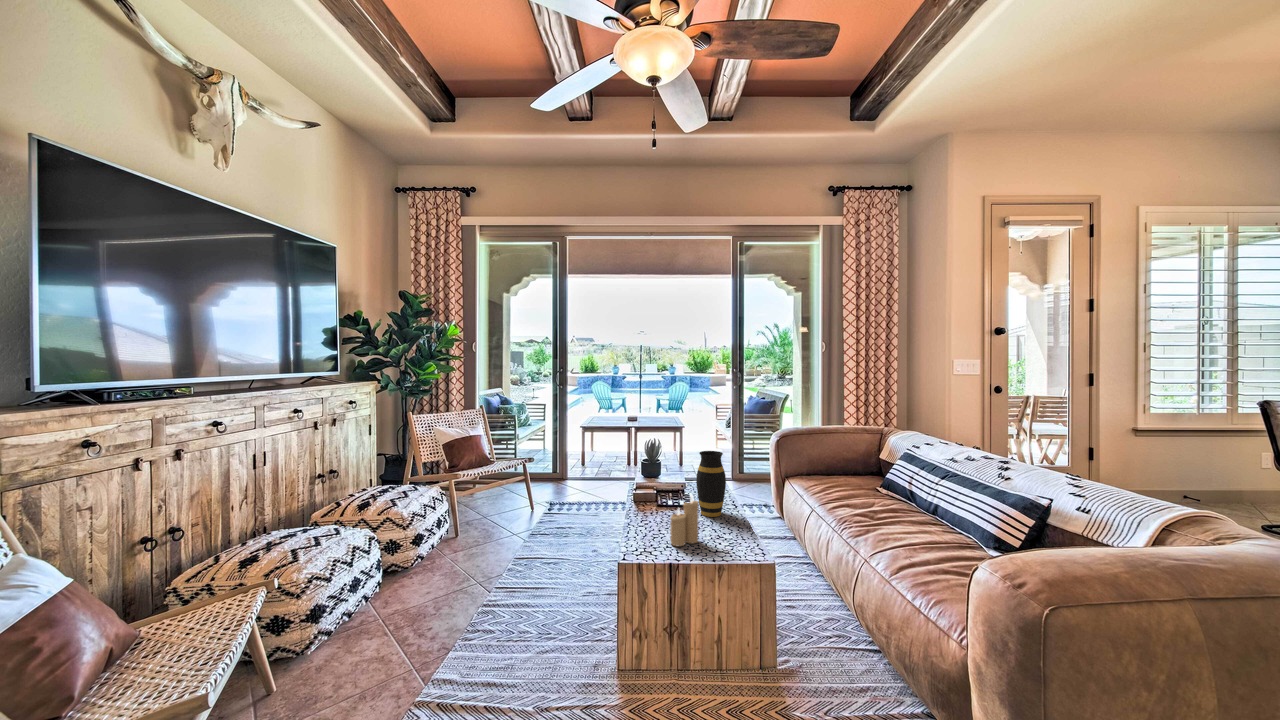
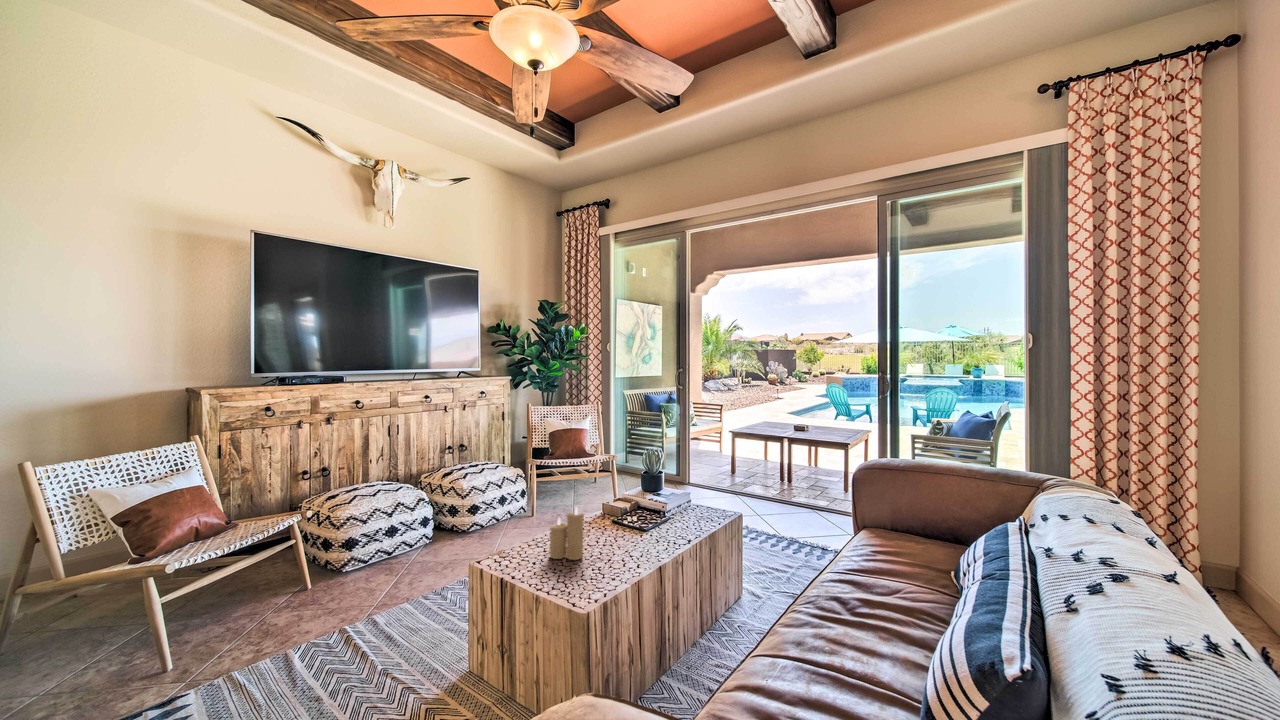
vase: present [696,451,726,517] -> none [636,463,670,542]

